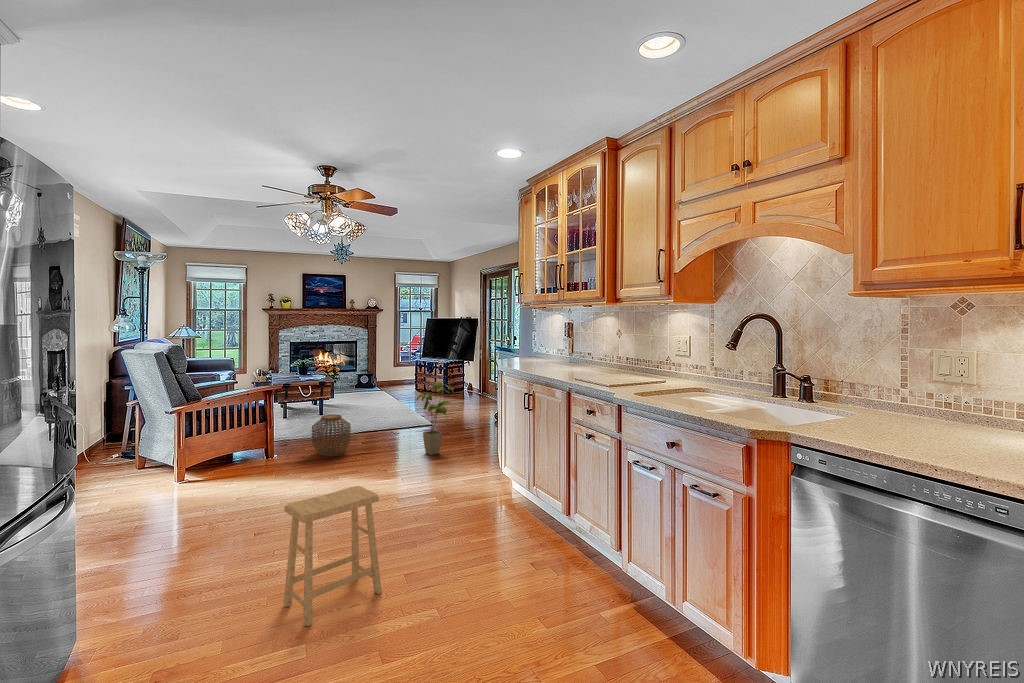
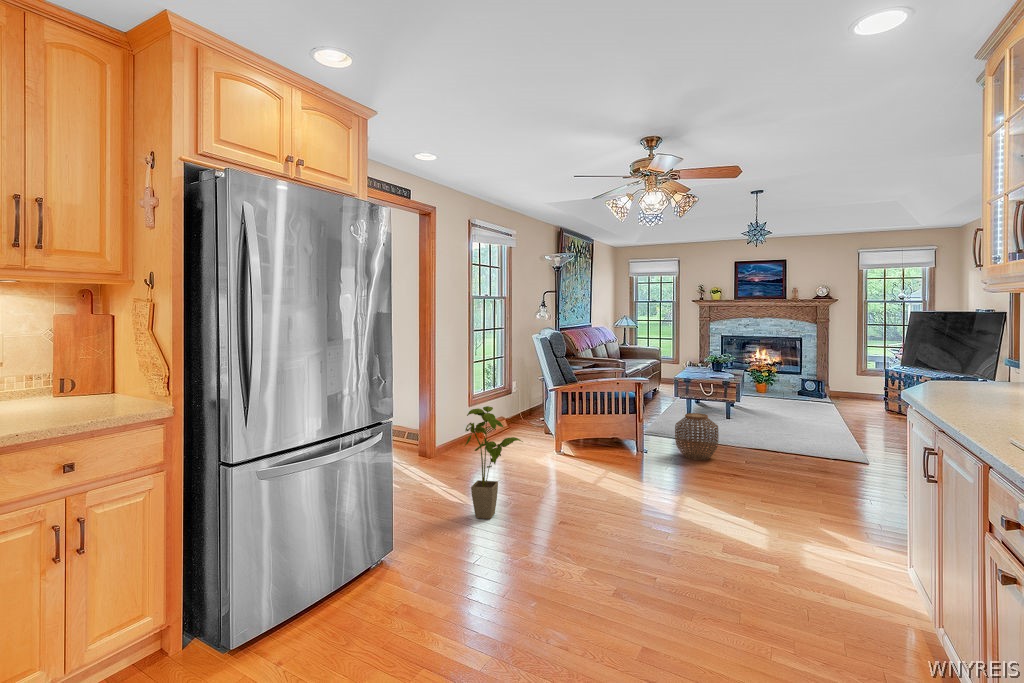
house plant: present [417,382,454,455] -> present [465,406,523,519]
footstool: present [283,486,382,626] -> none [513,480,602,608]

